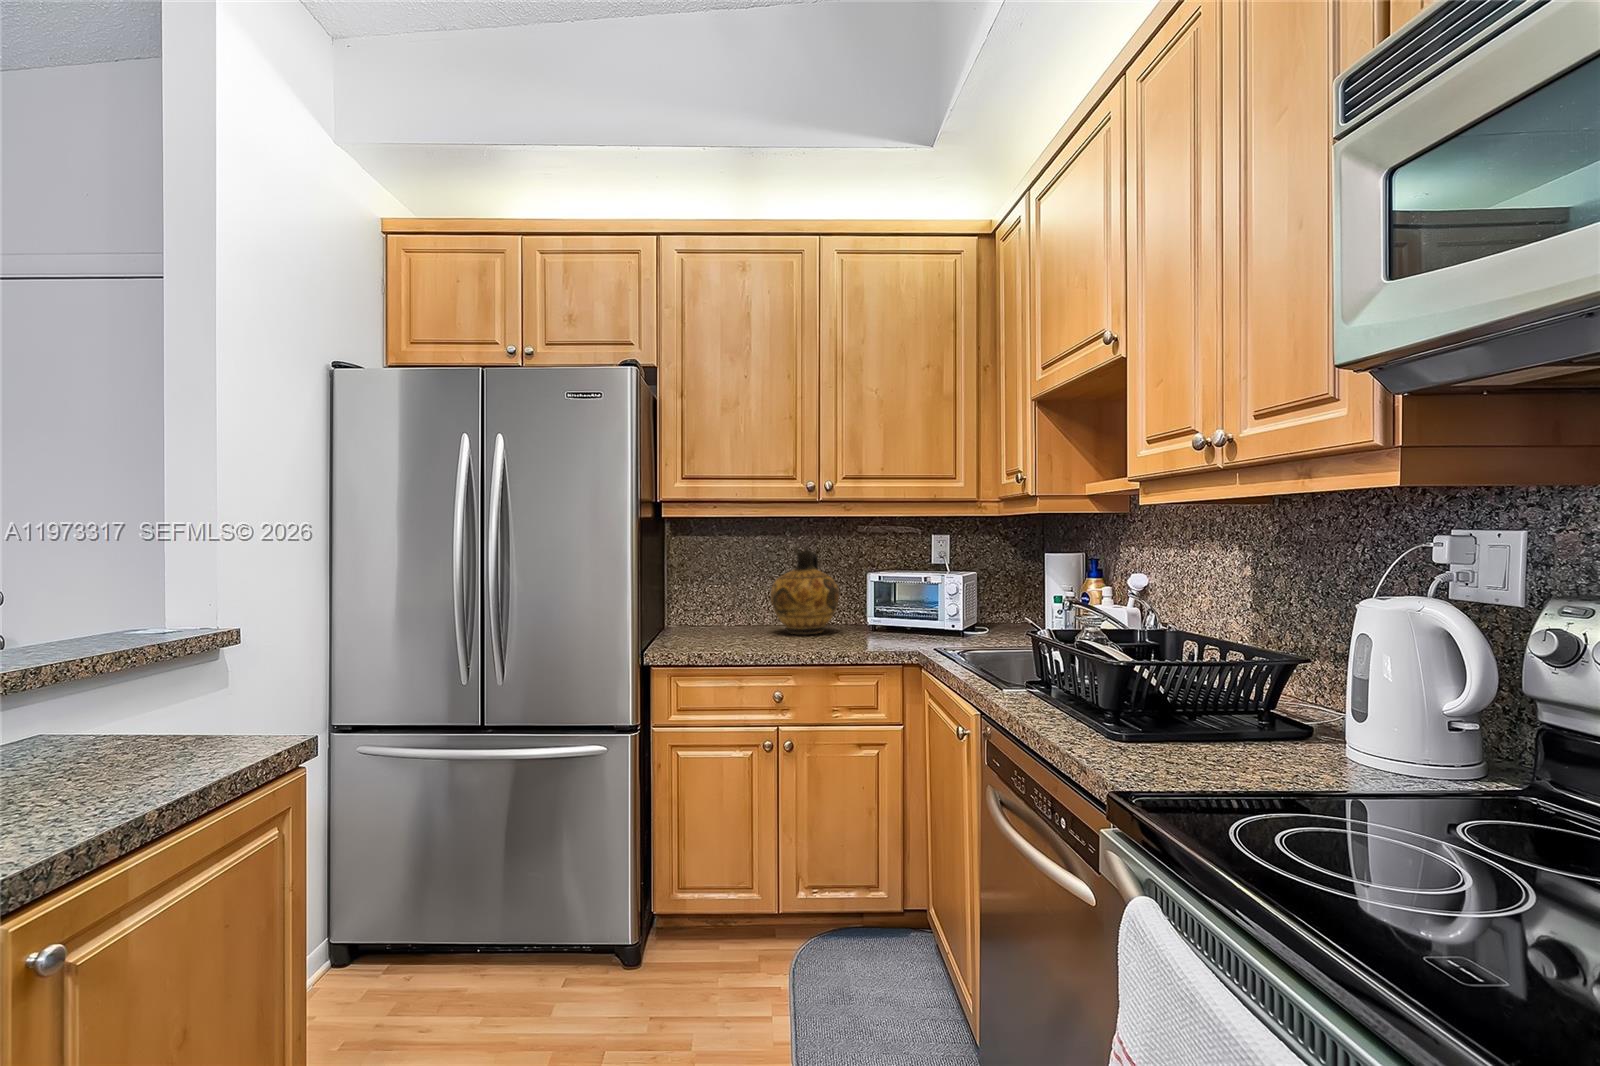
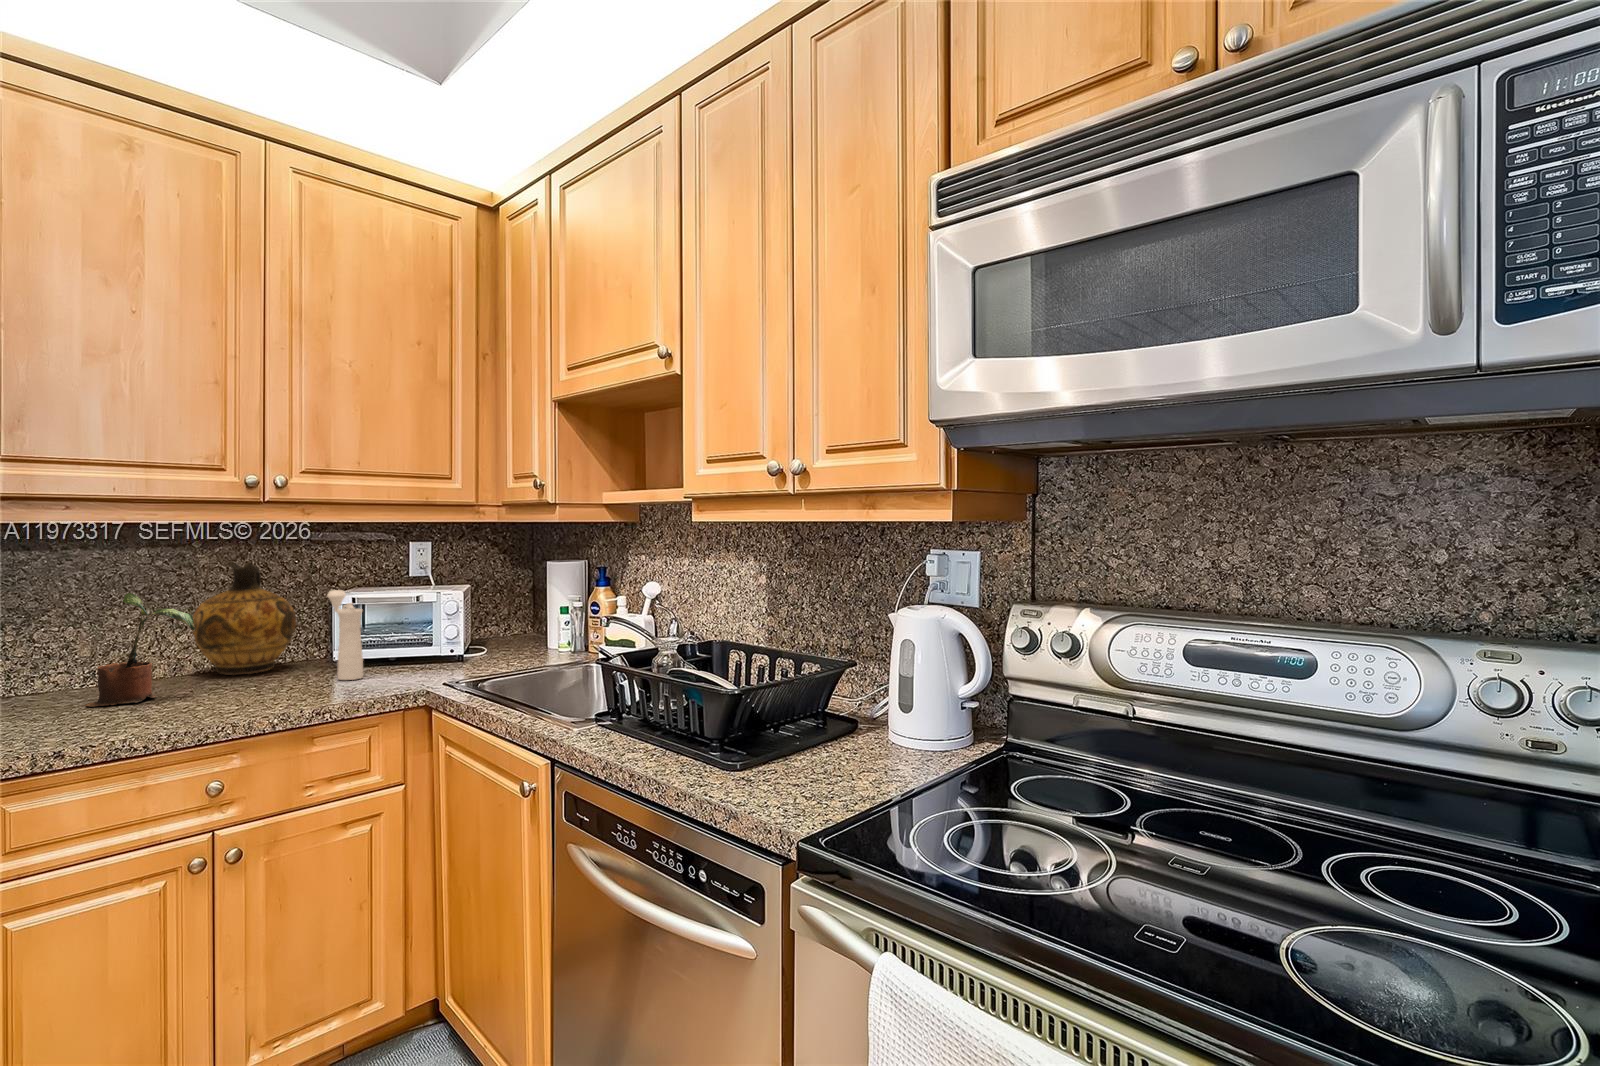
potted plant: none [698,567,762,647] -> present [86,593,195,707]
pepper mill: none [856,572,879,645] -> present [327,590,363,680]

